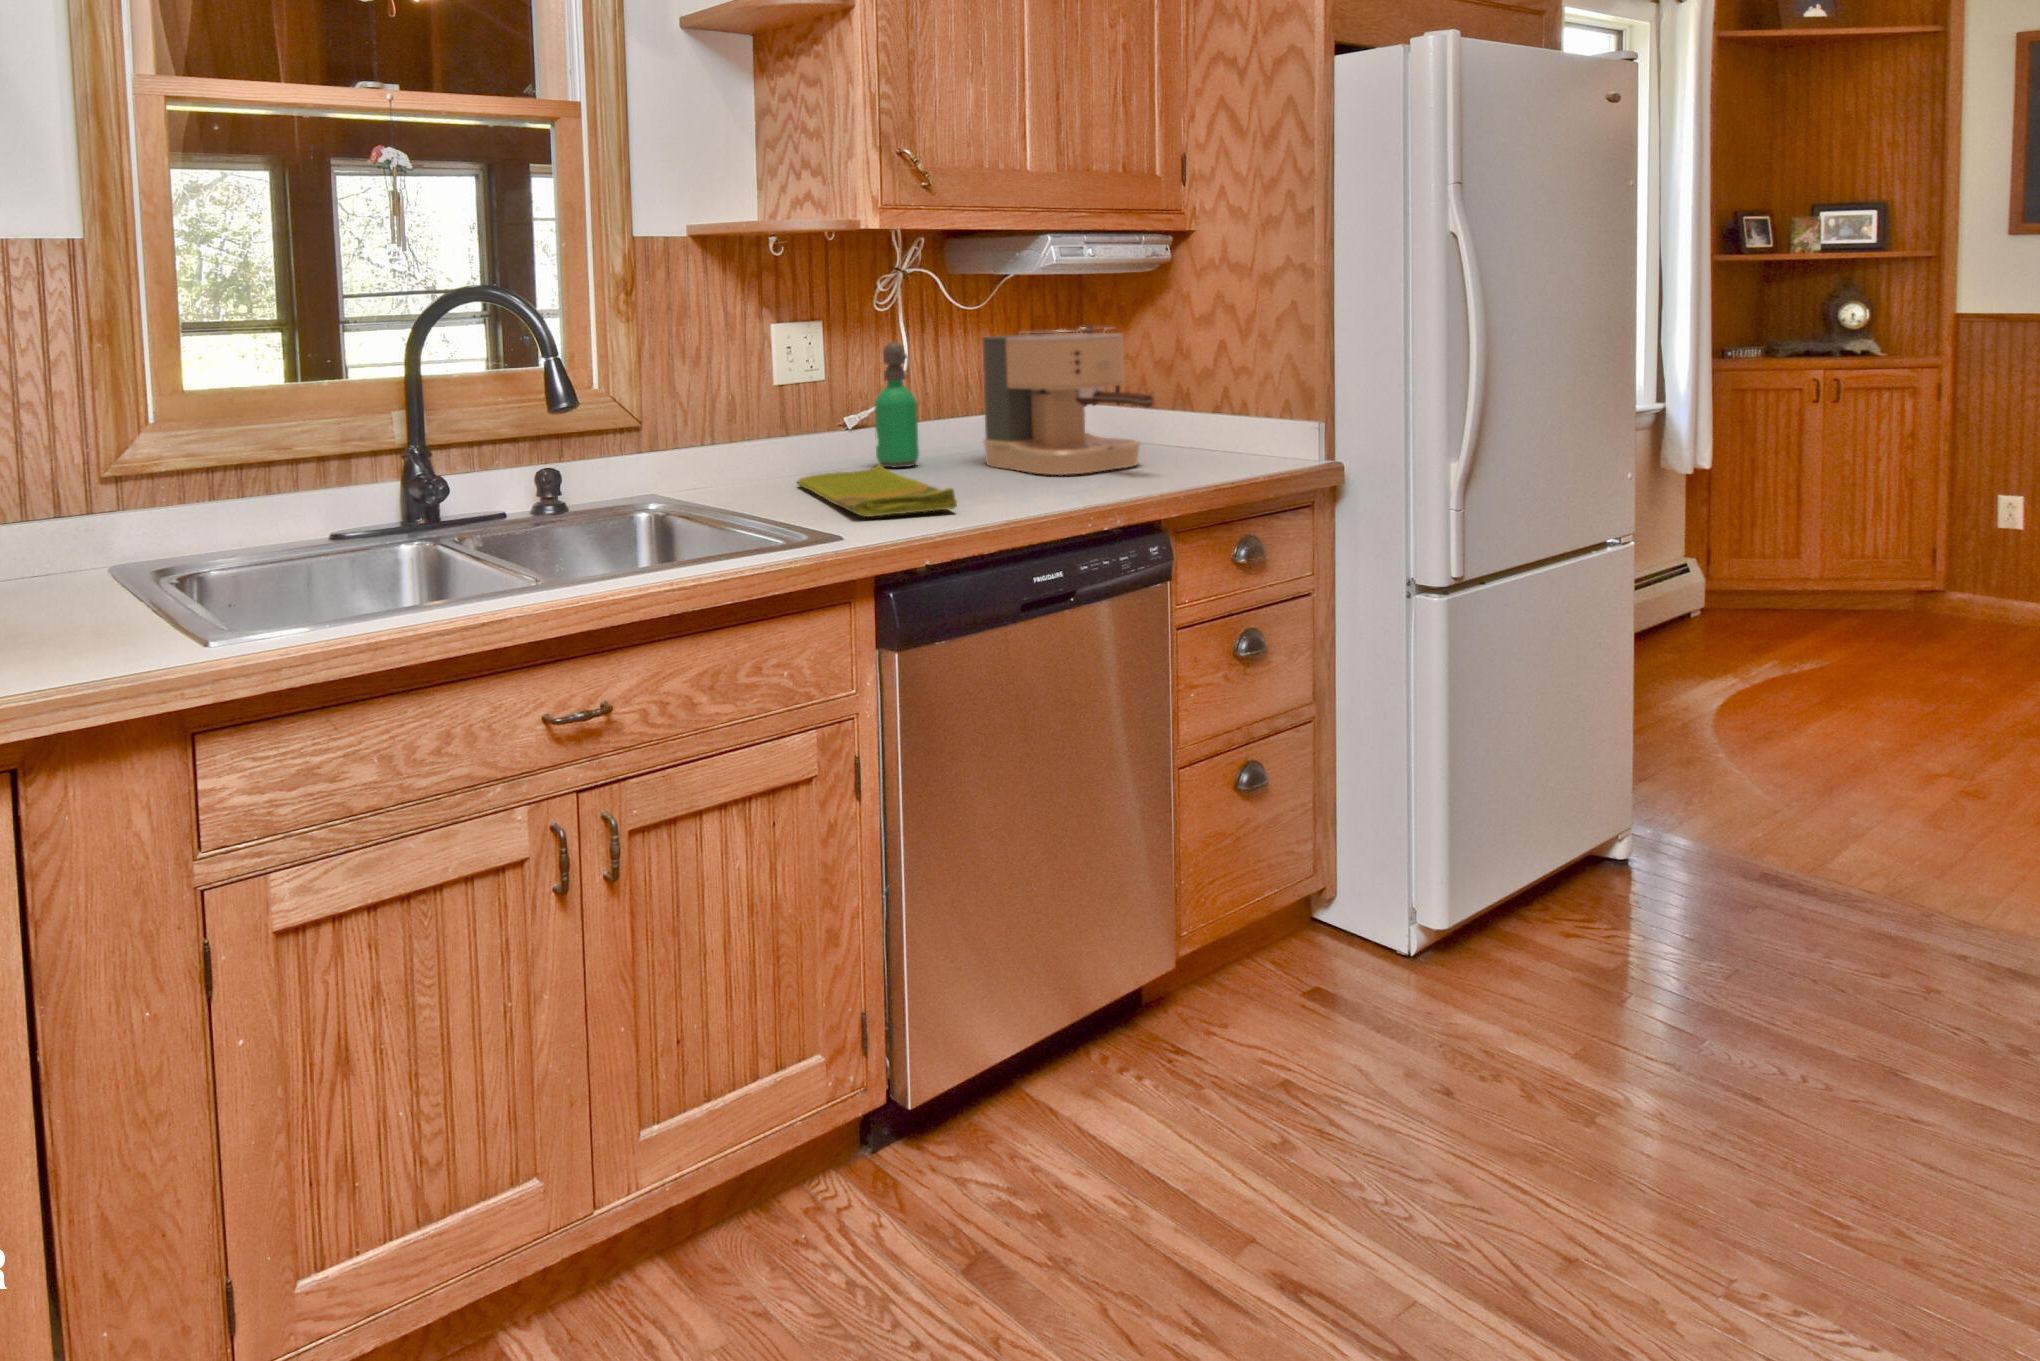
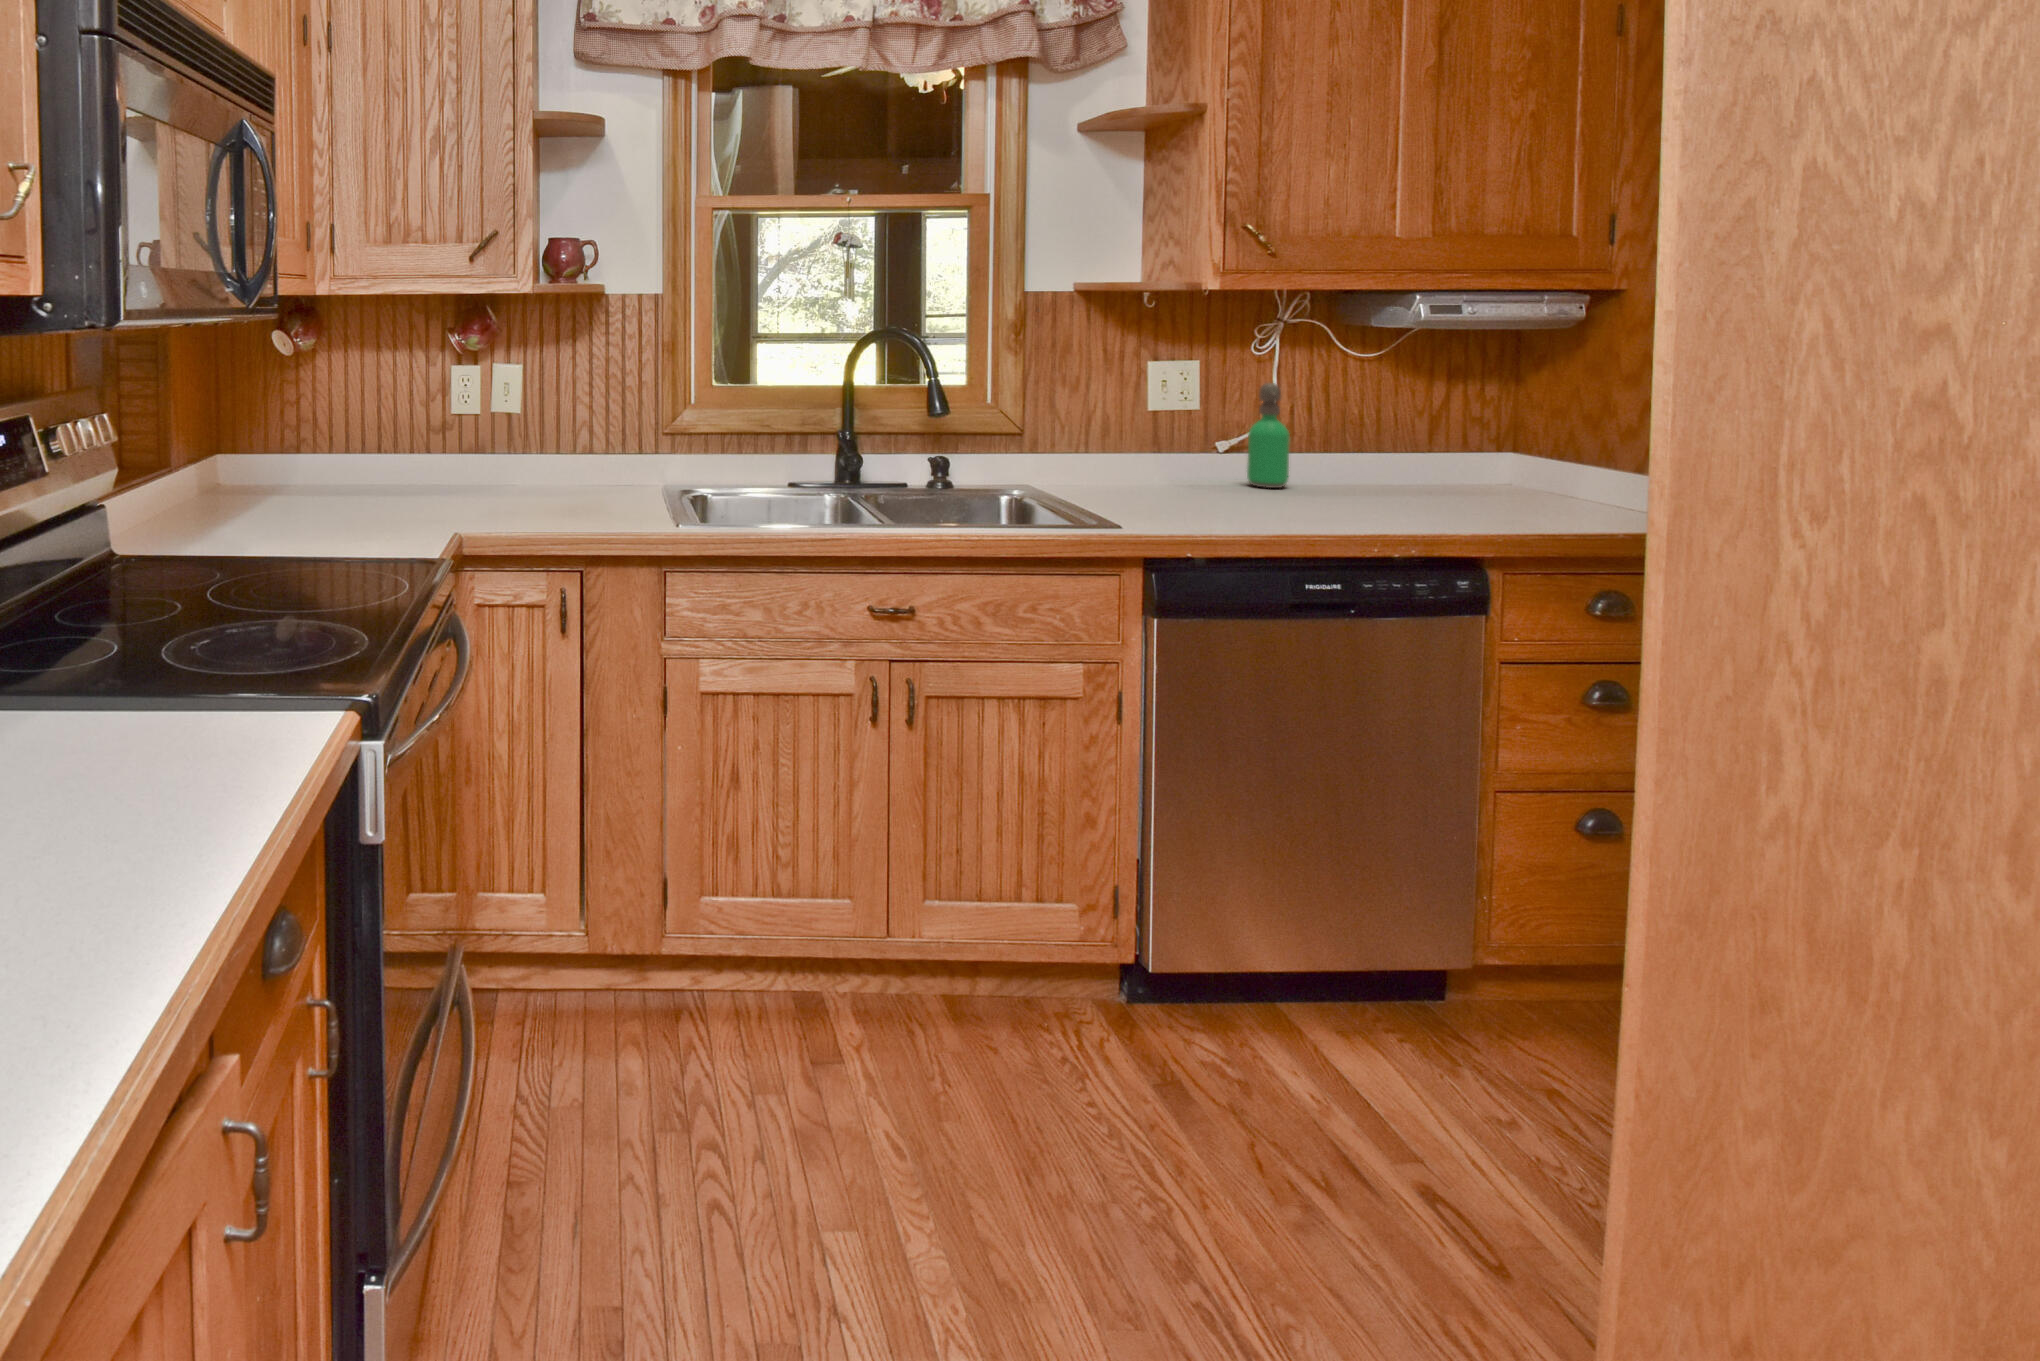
coffee maker: present [982,325,1153,475] -> none [1354,383,1517,515]
dish towel: present [797,464,957,517] -> none [1152,482,1252,525]

